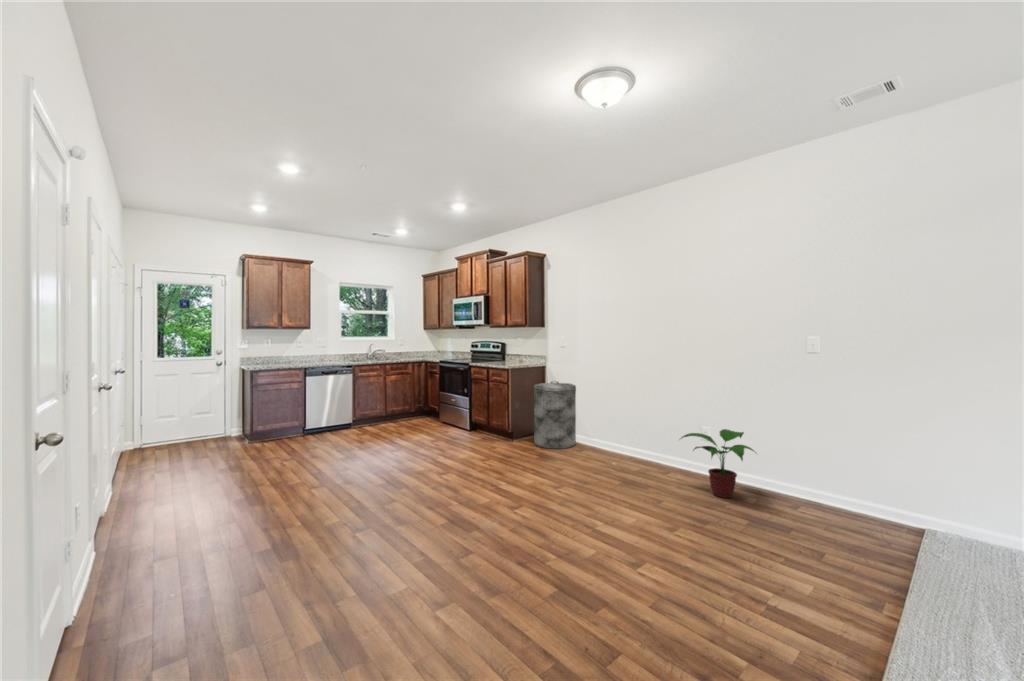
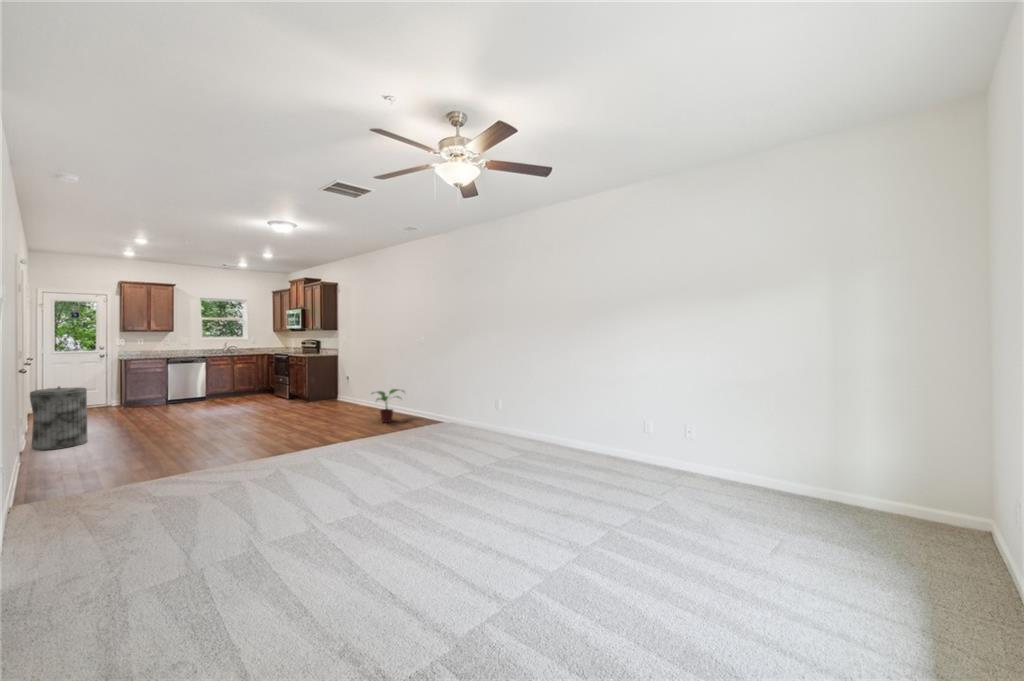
trash can: present [534,381,576,449] -> present [30,386,87,450]

